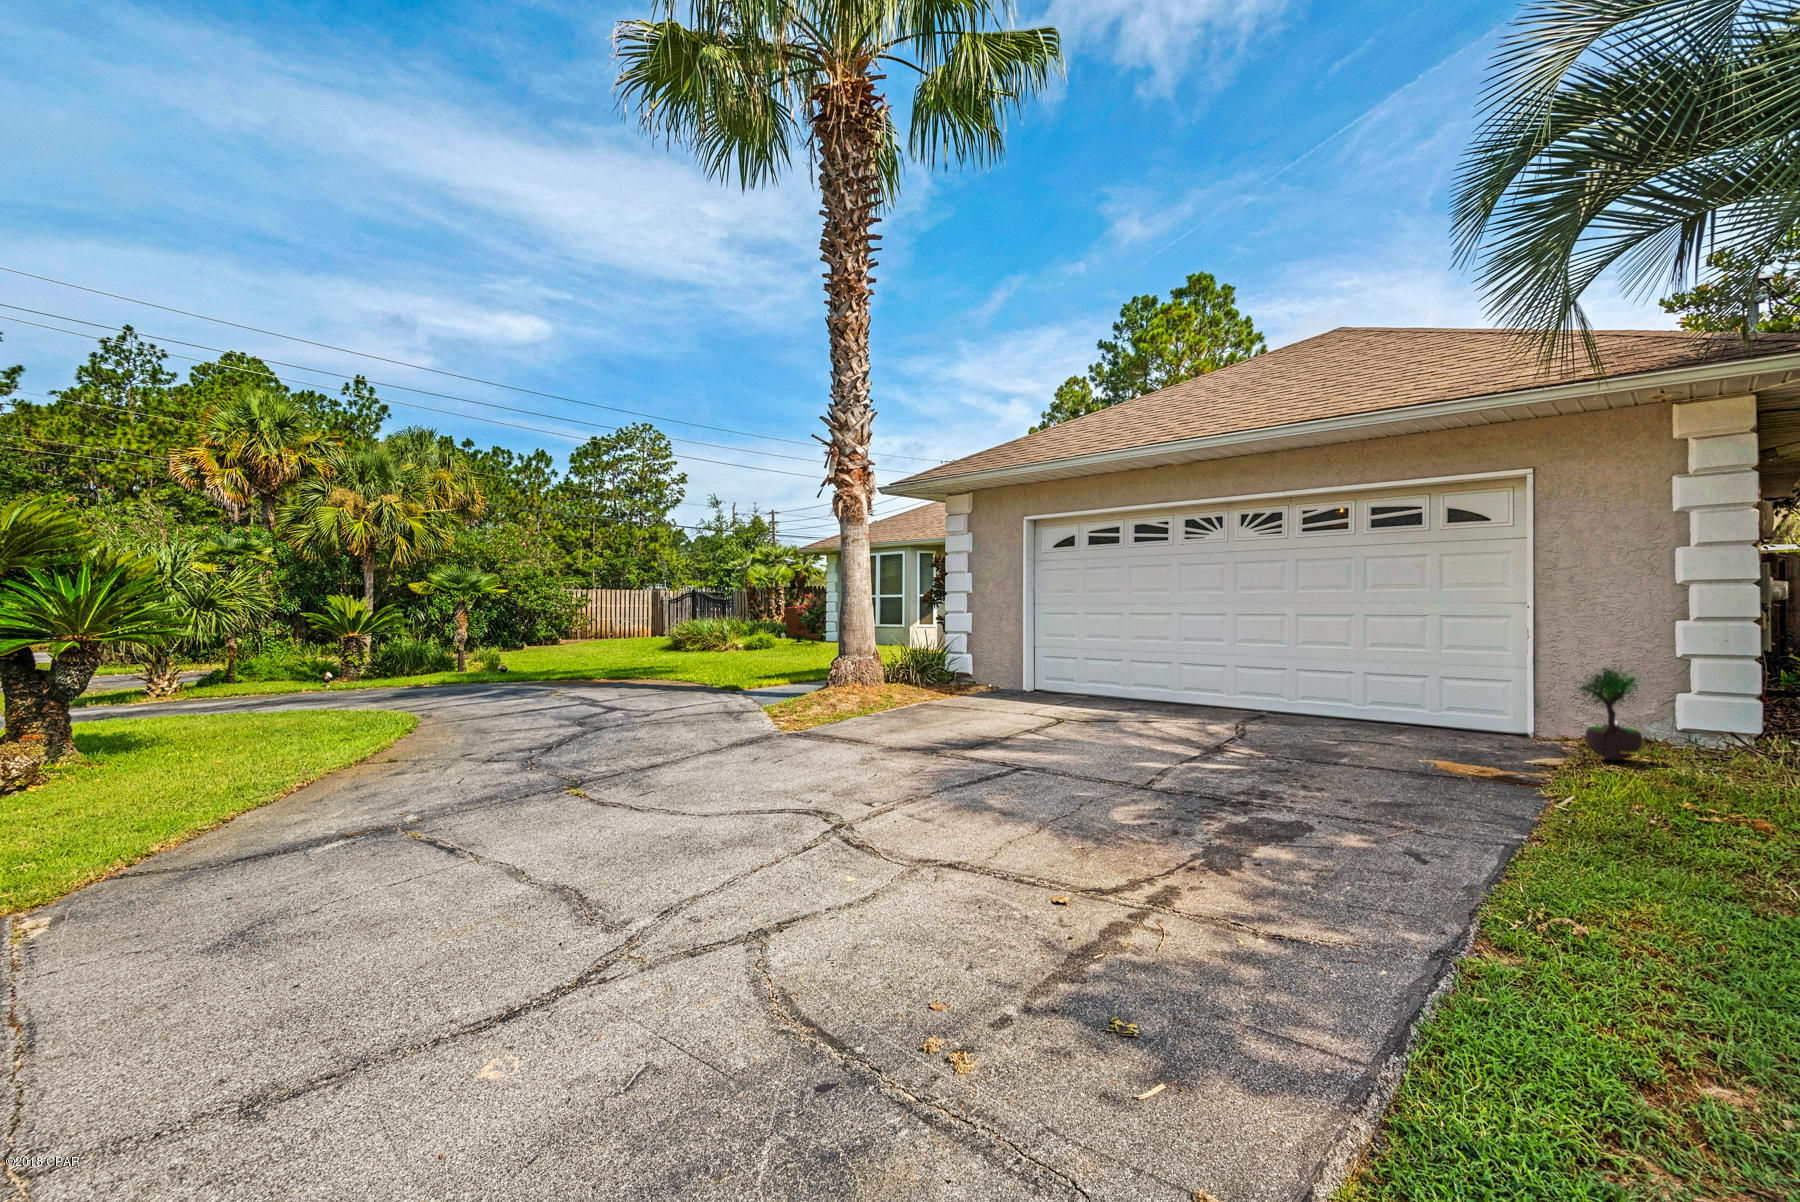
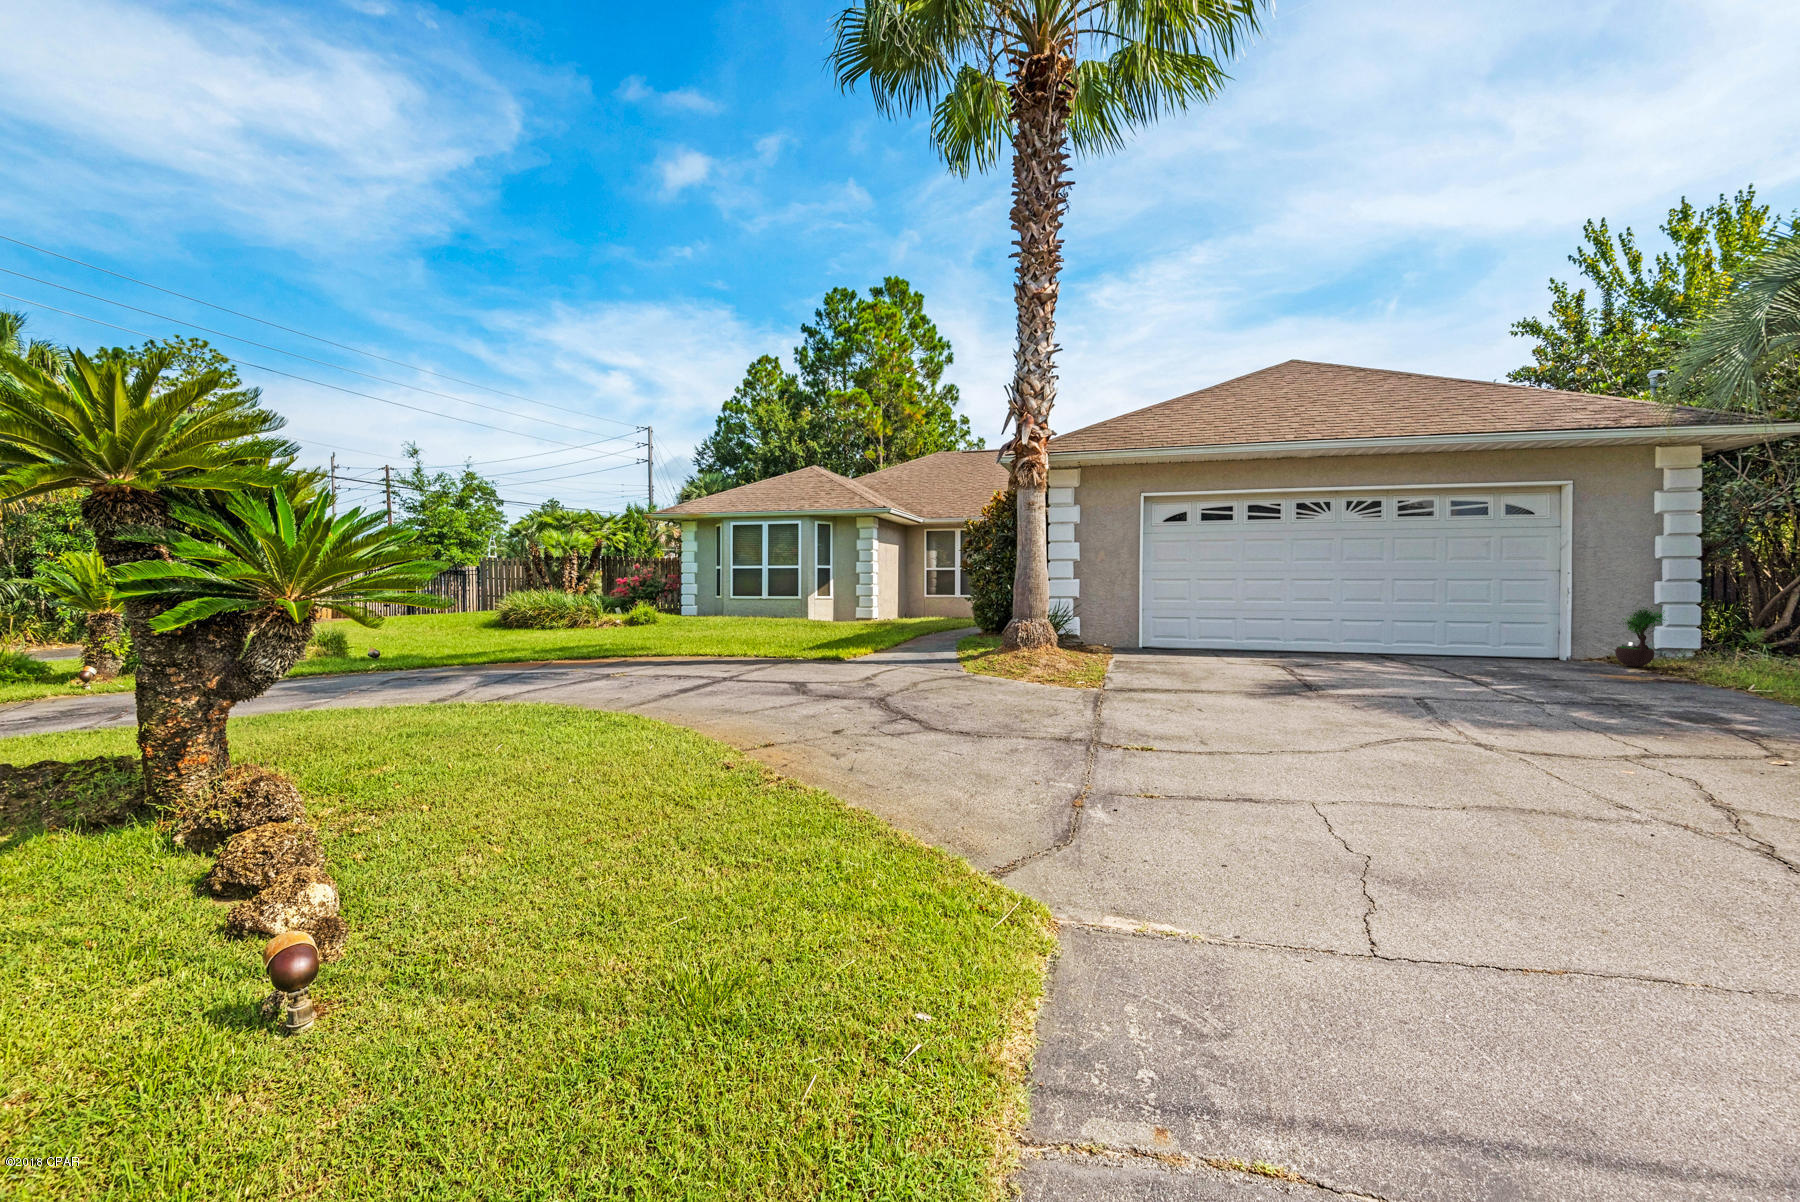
lounge chair: present [784,608,821,645] -> none [642,578,689,617]

